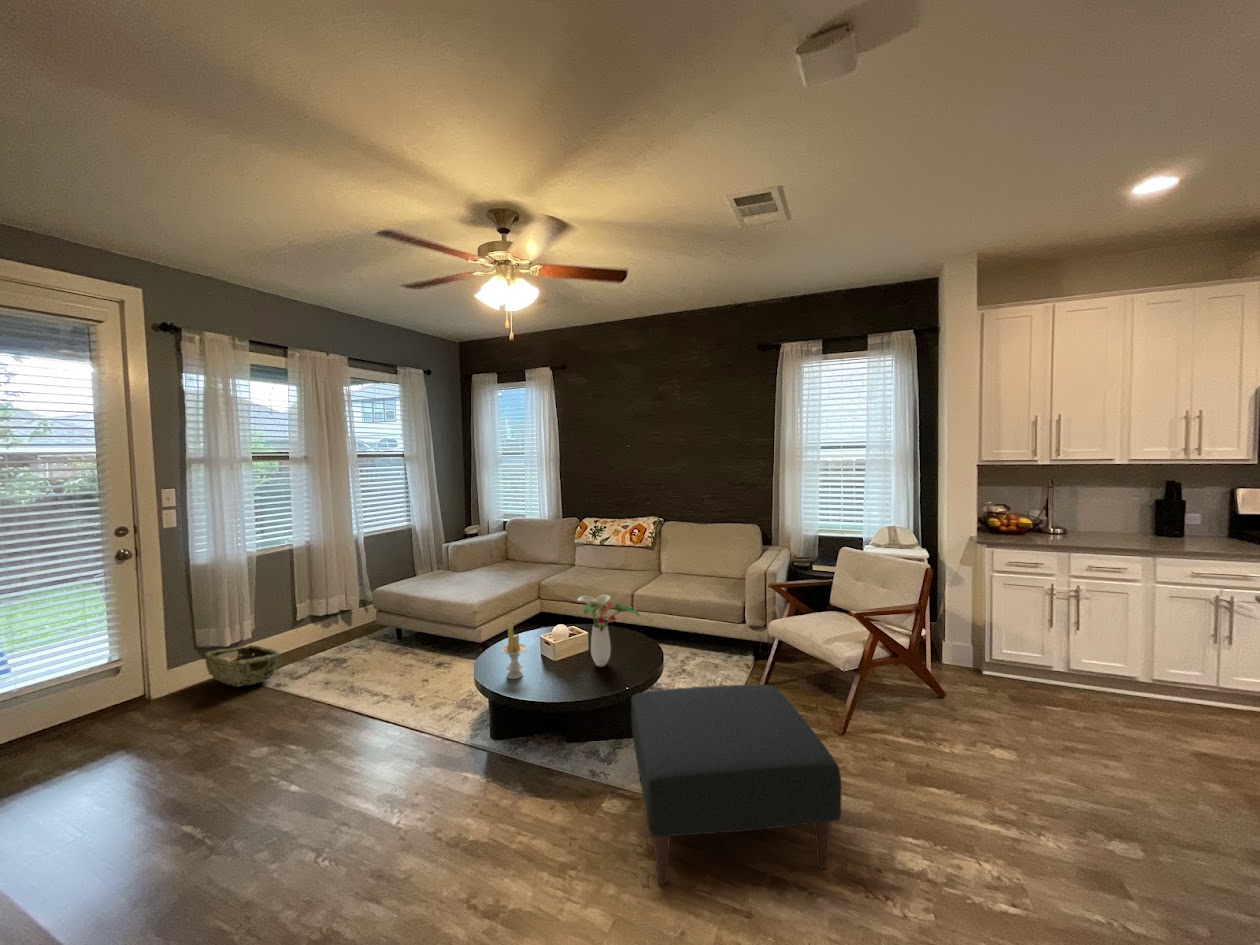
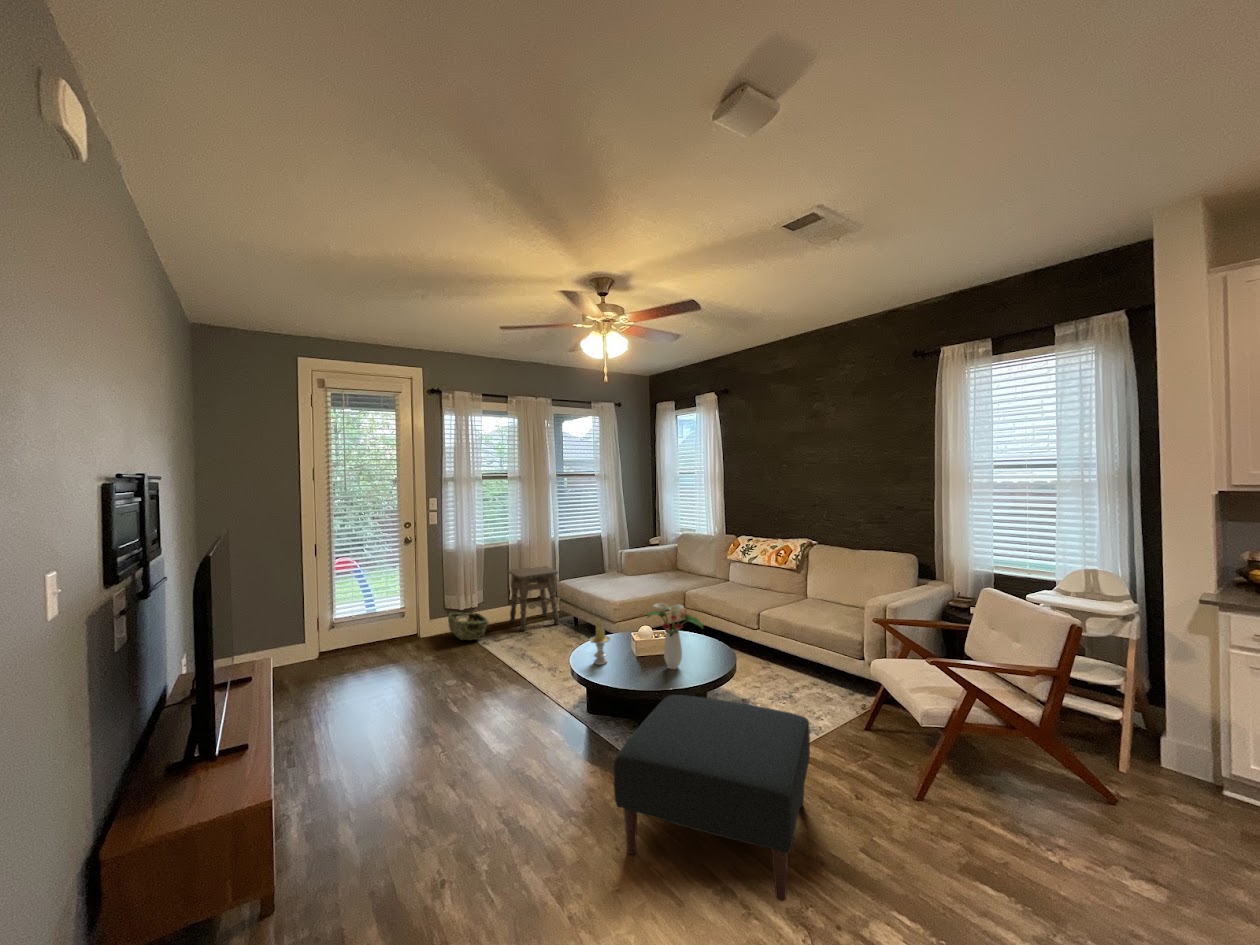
side table: none [295,570,375,658] -> present [508,566,560,631]

